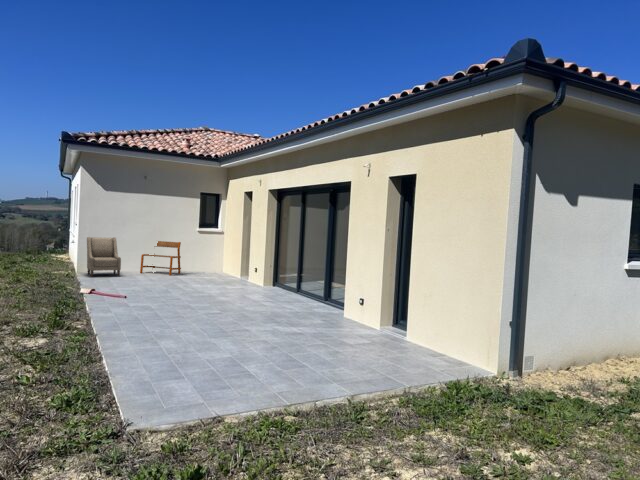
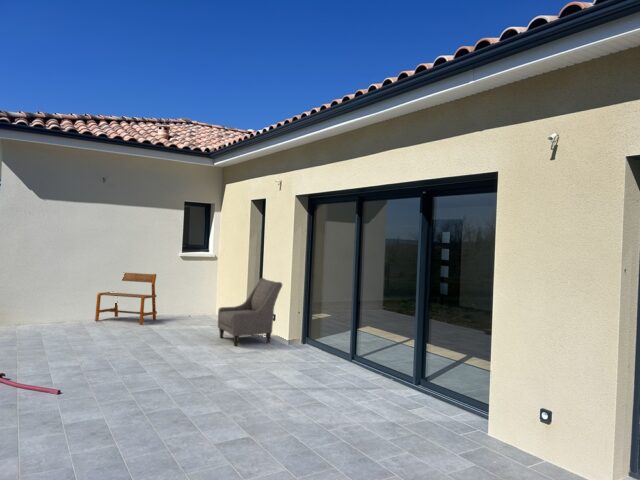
chair: present [87,237,121,277] -> present [218,278,282,346]

